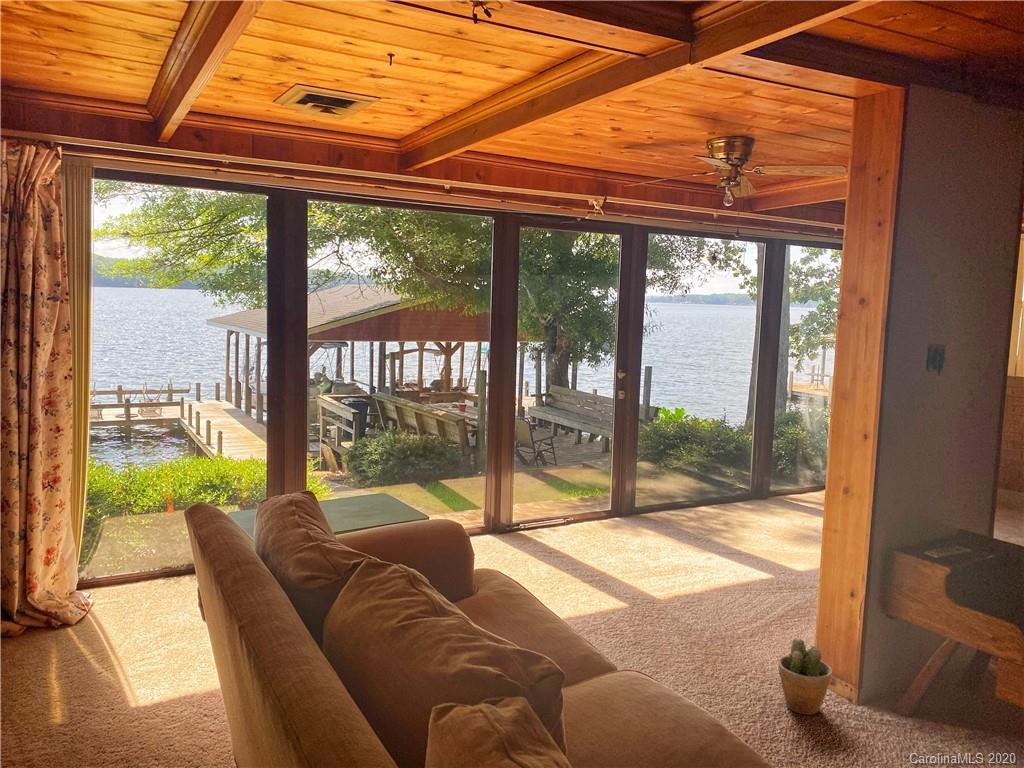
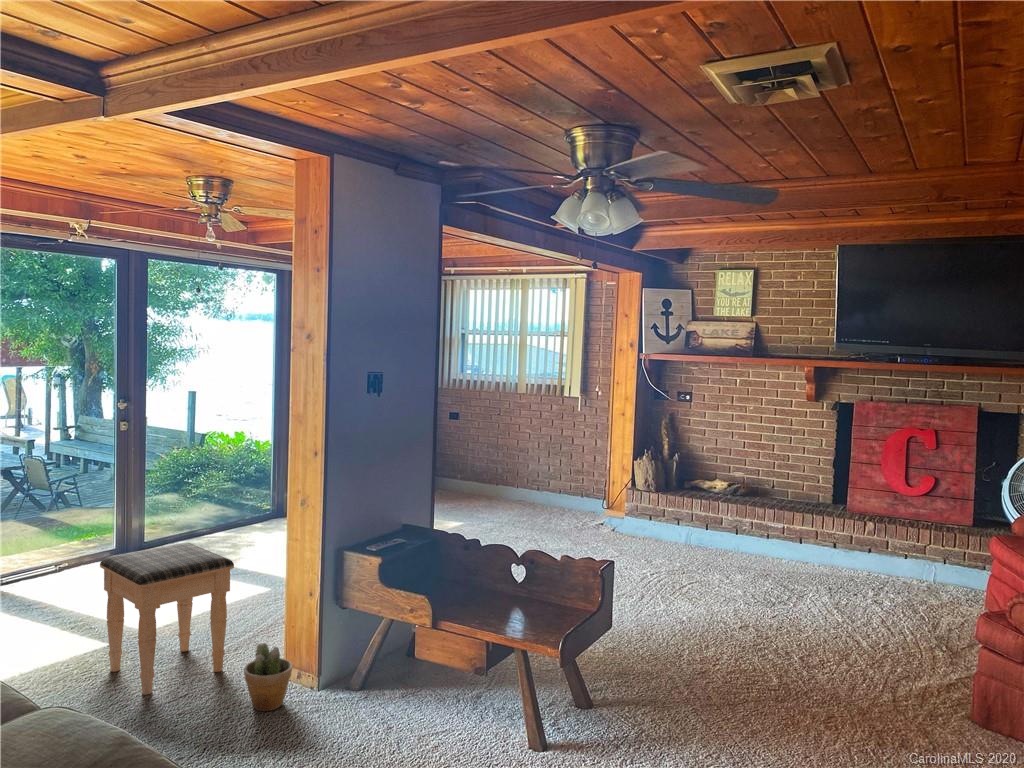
footstool: none [628,517,760,666] -> present [100,543,234,695]

